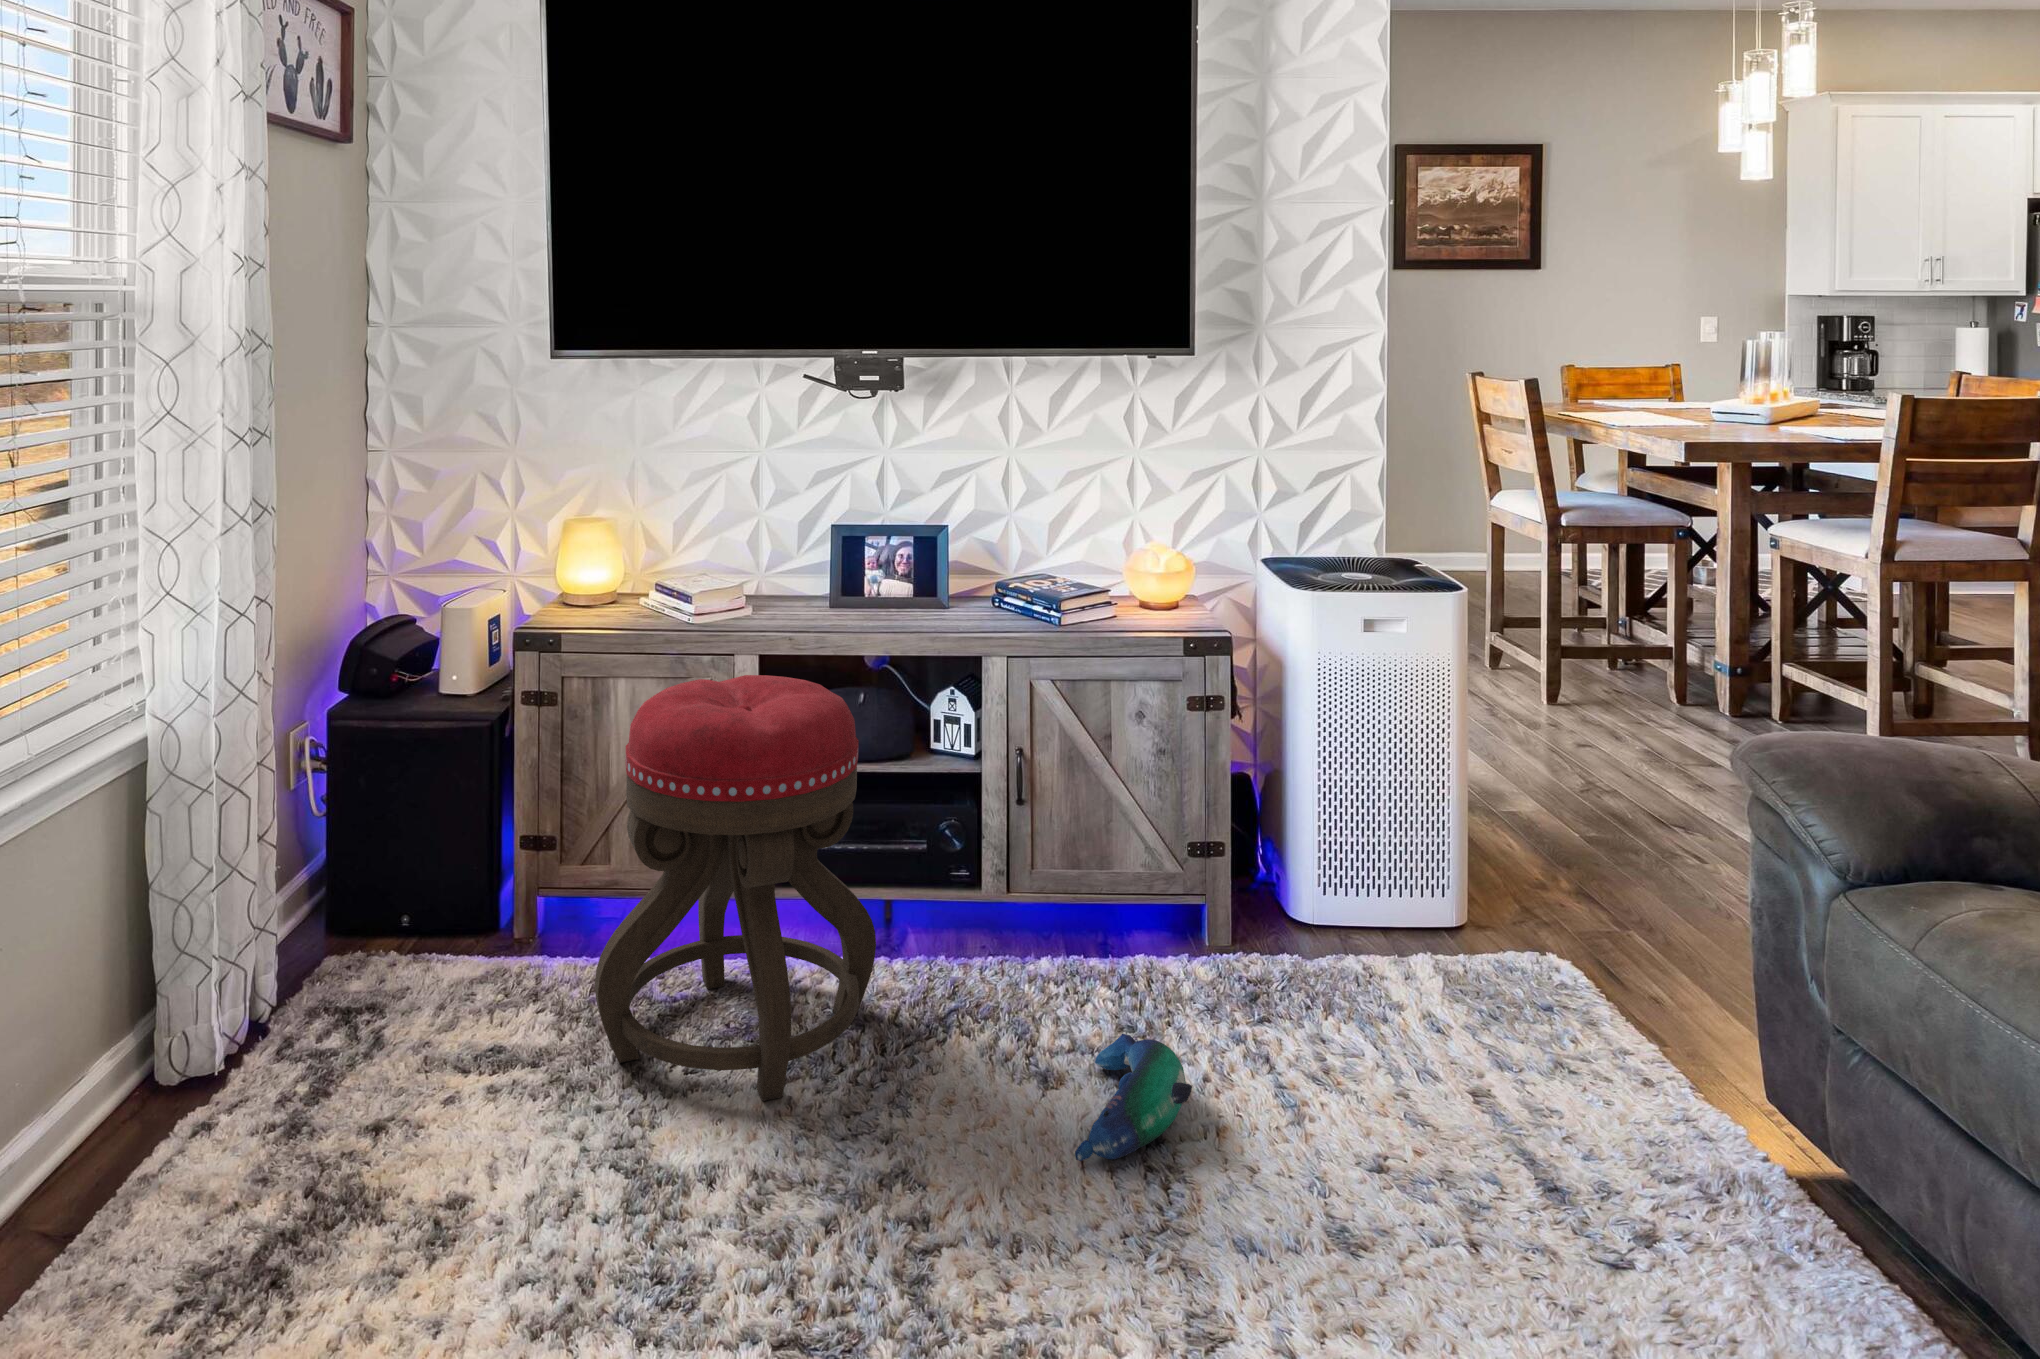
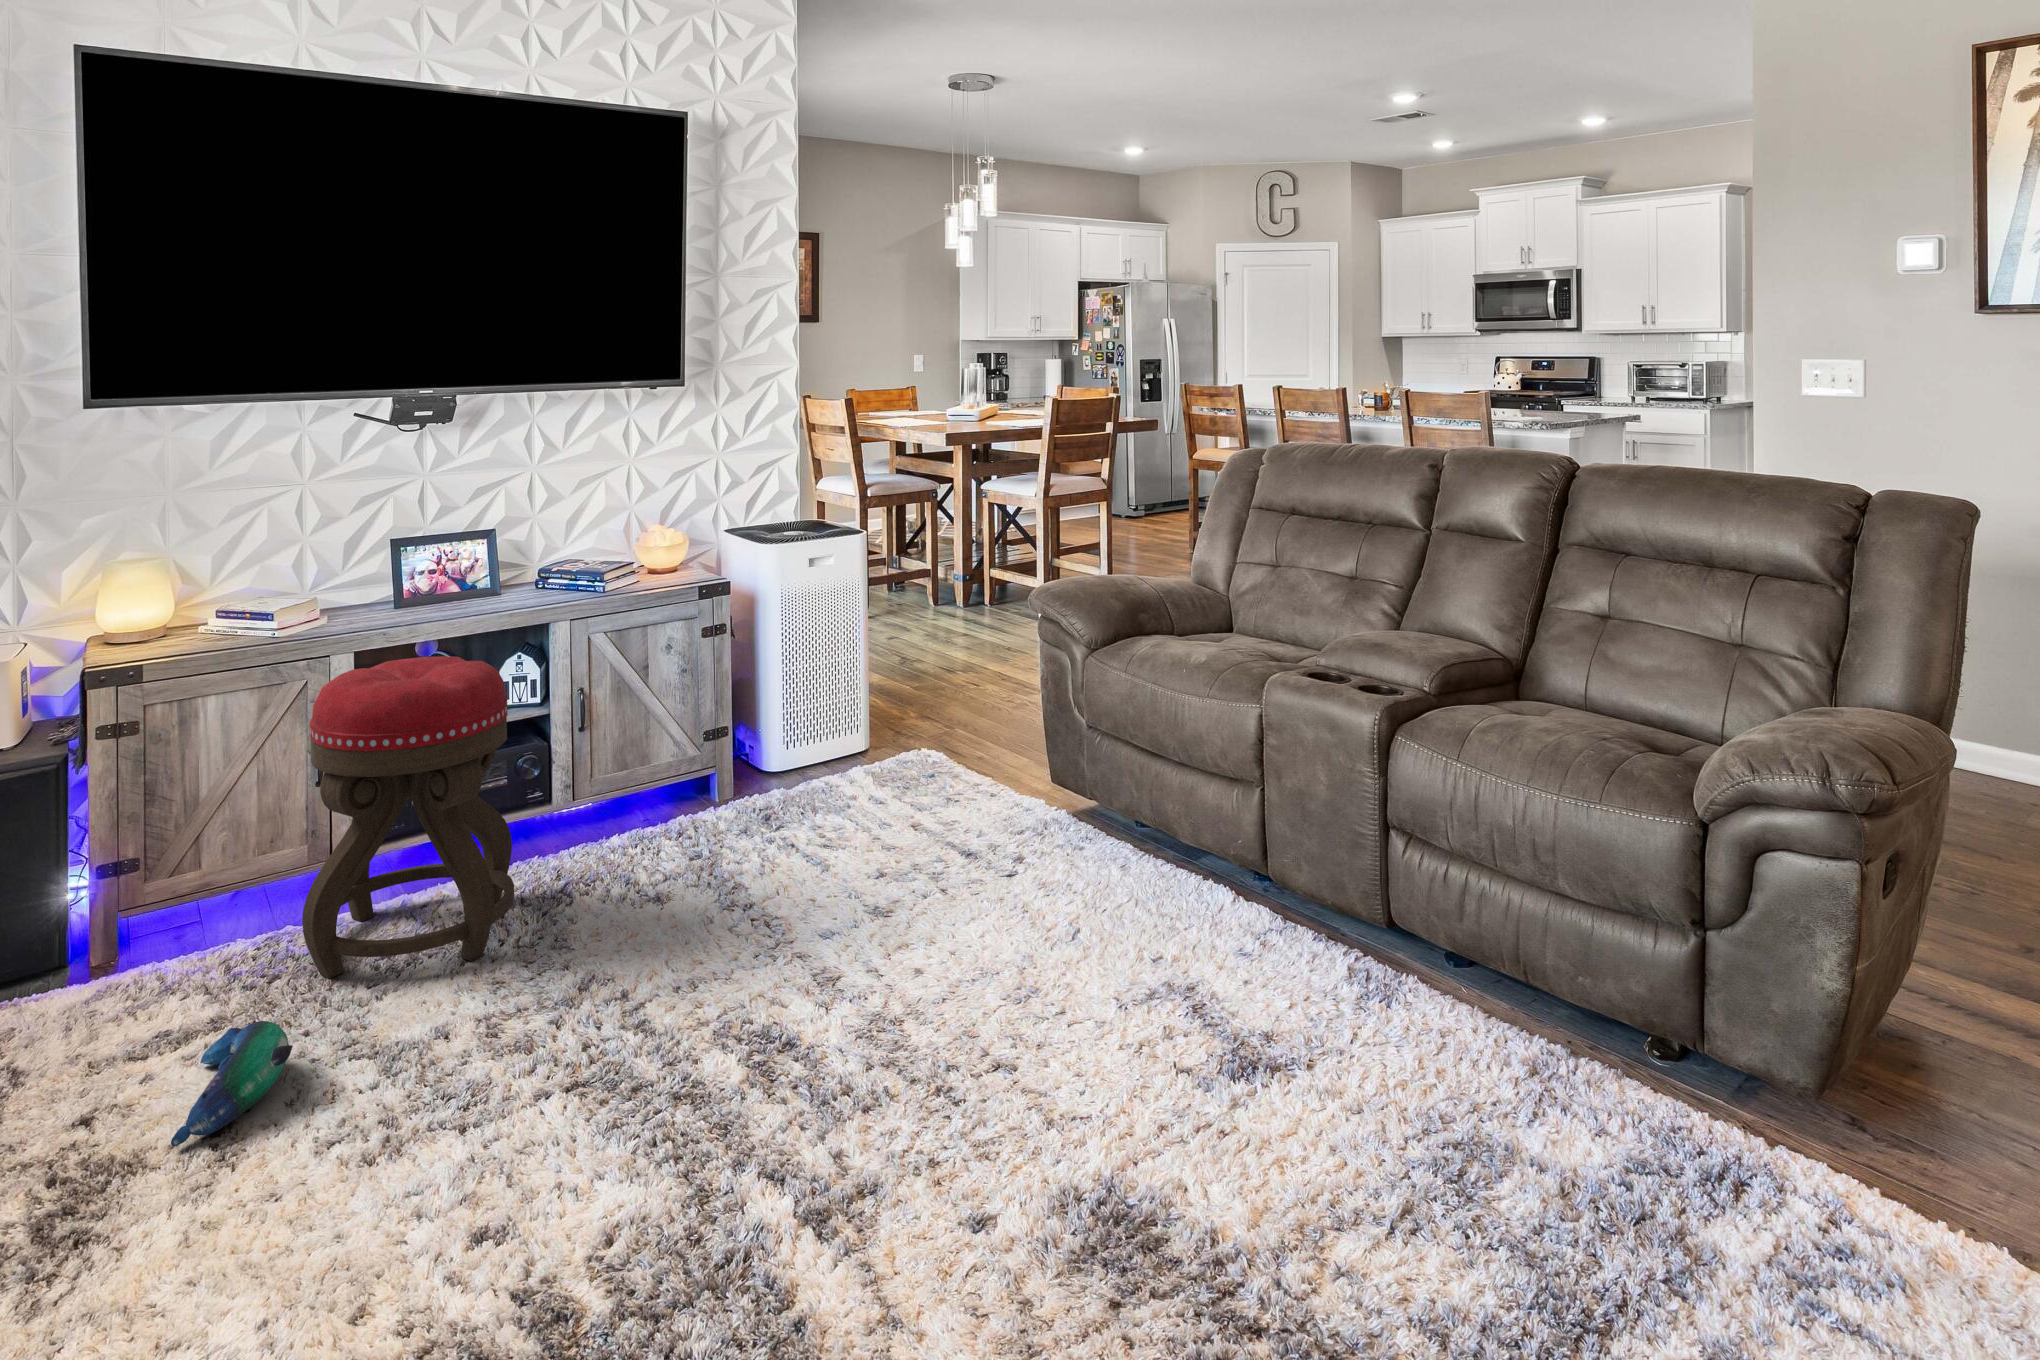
plush toy: present [1075,1034,1193,1161] -> present [171,1021,293,1146]

